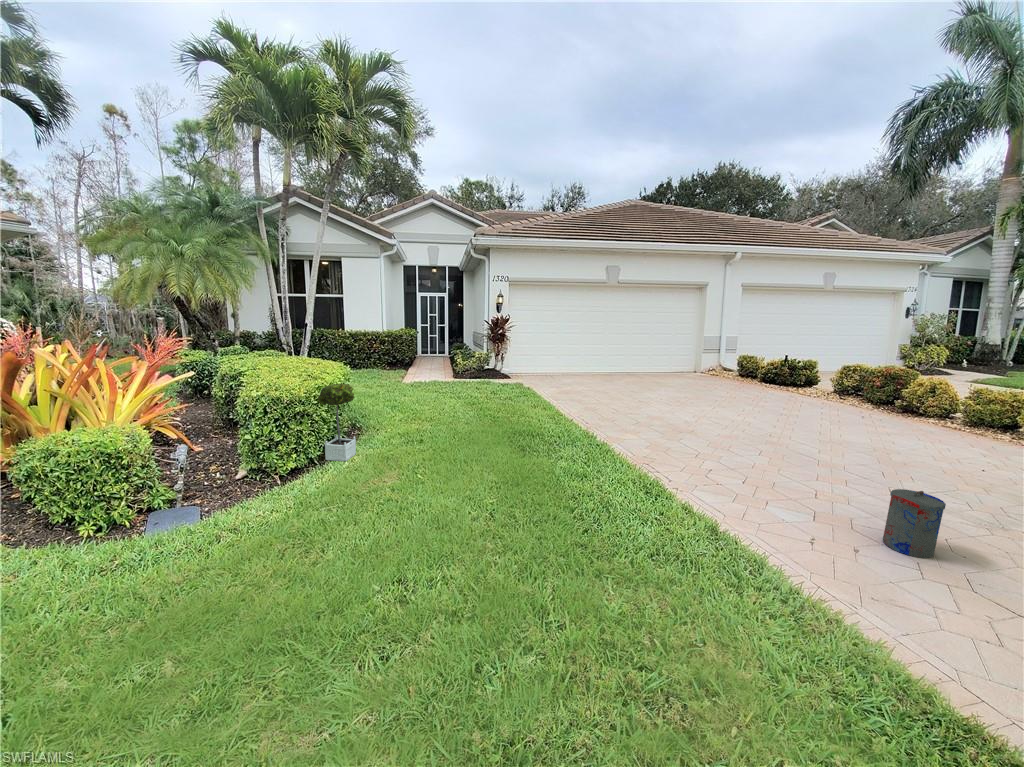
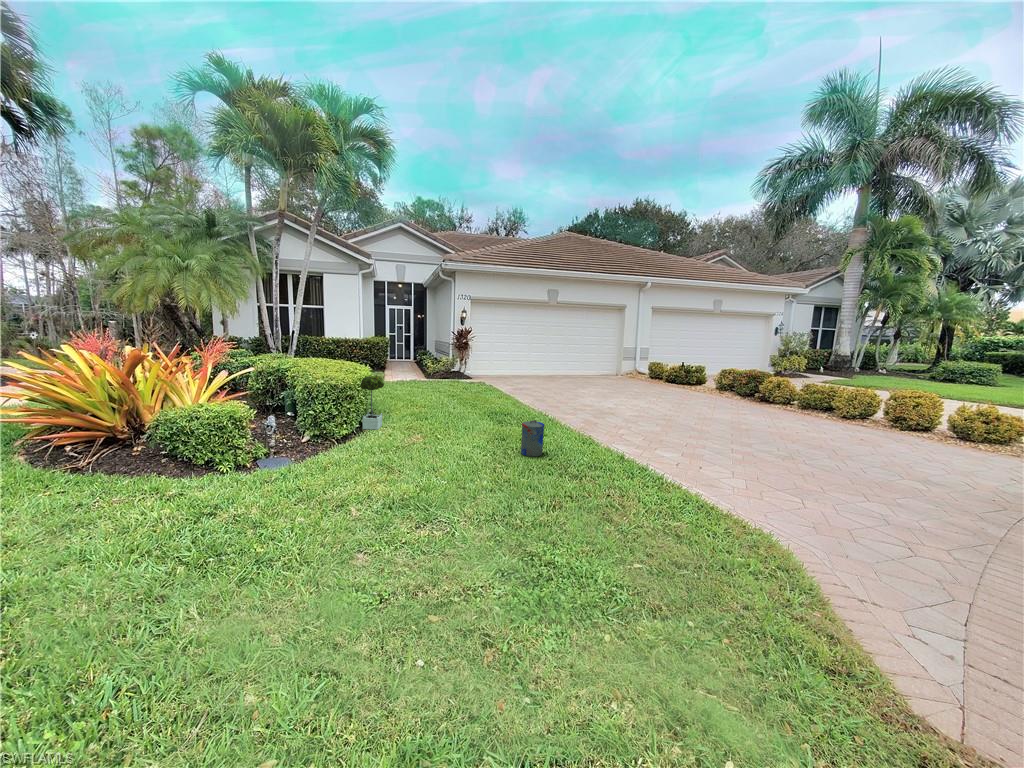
trash can: present [883,489,946,558] -> present [521,420,544,456]

